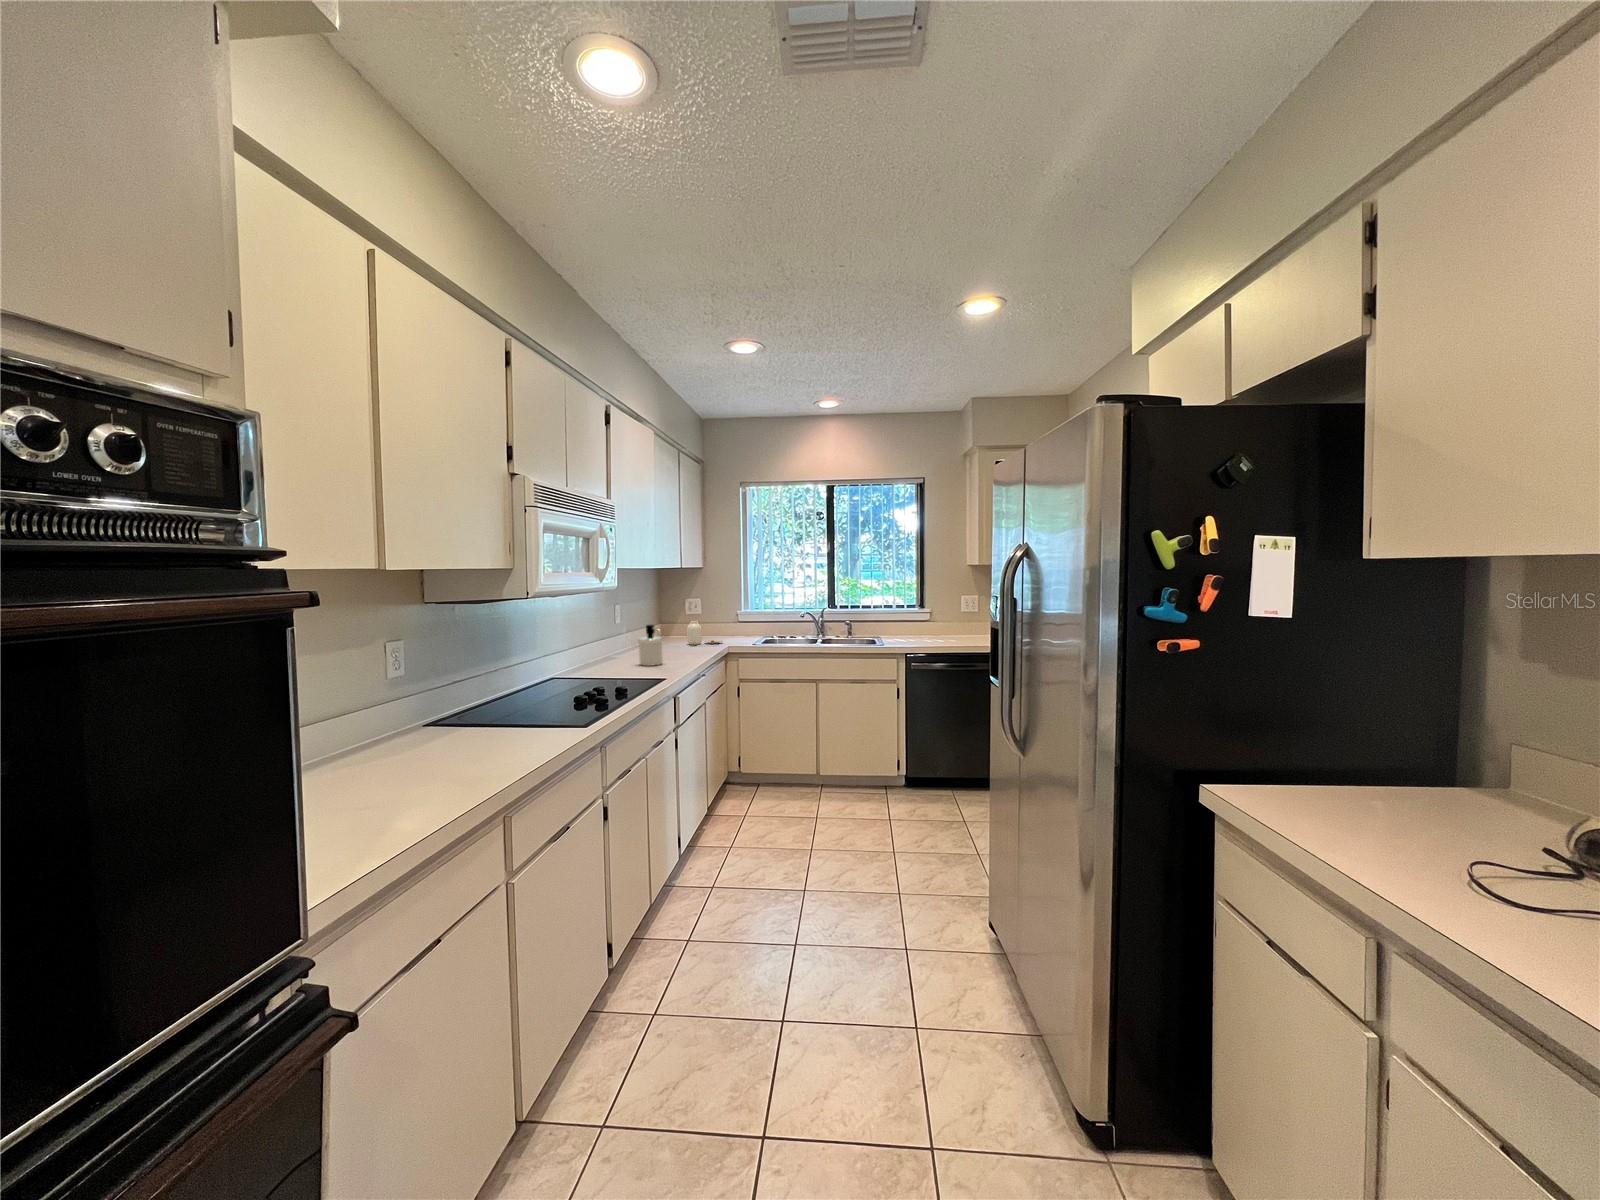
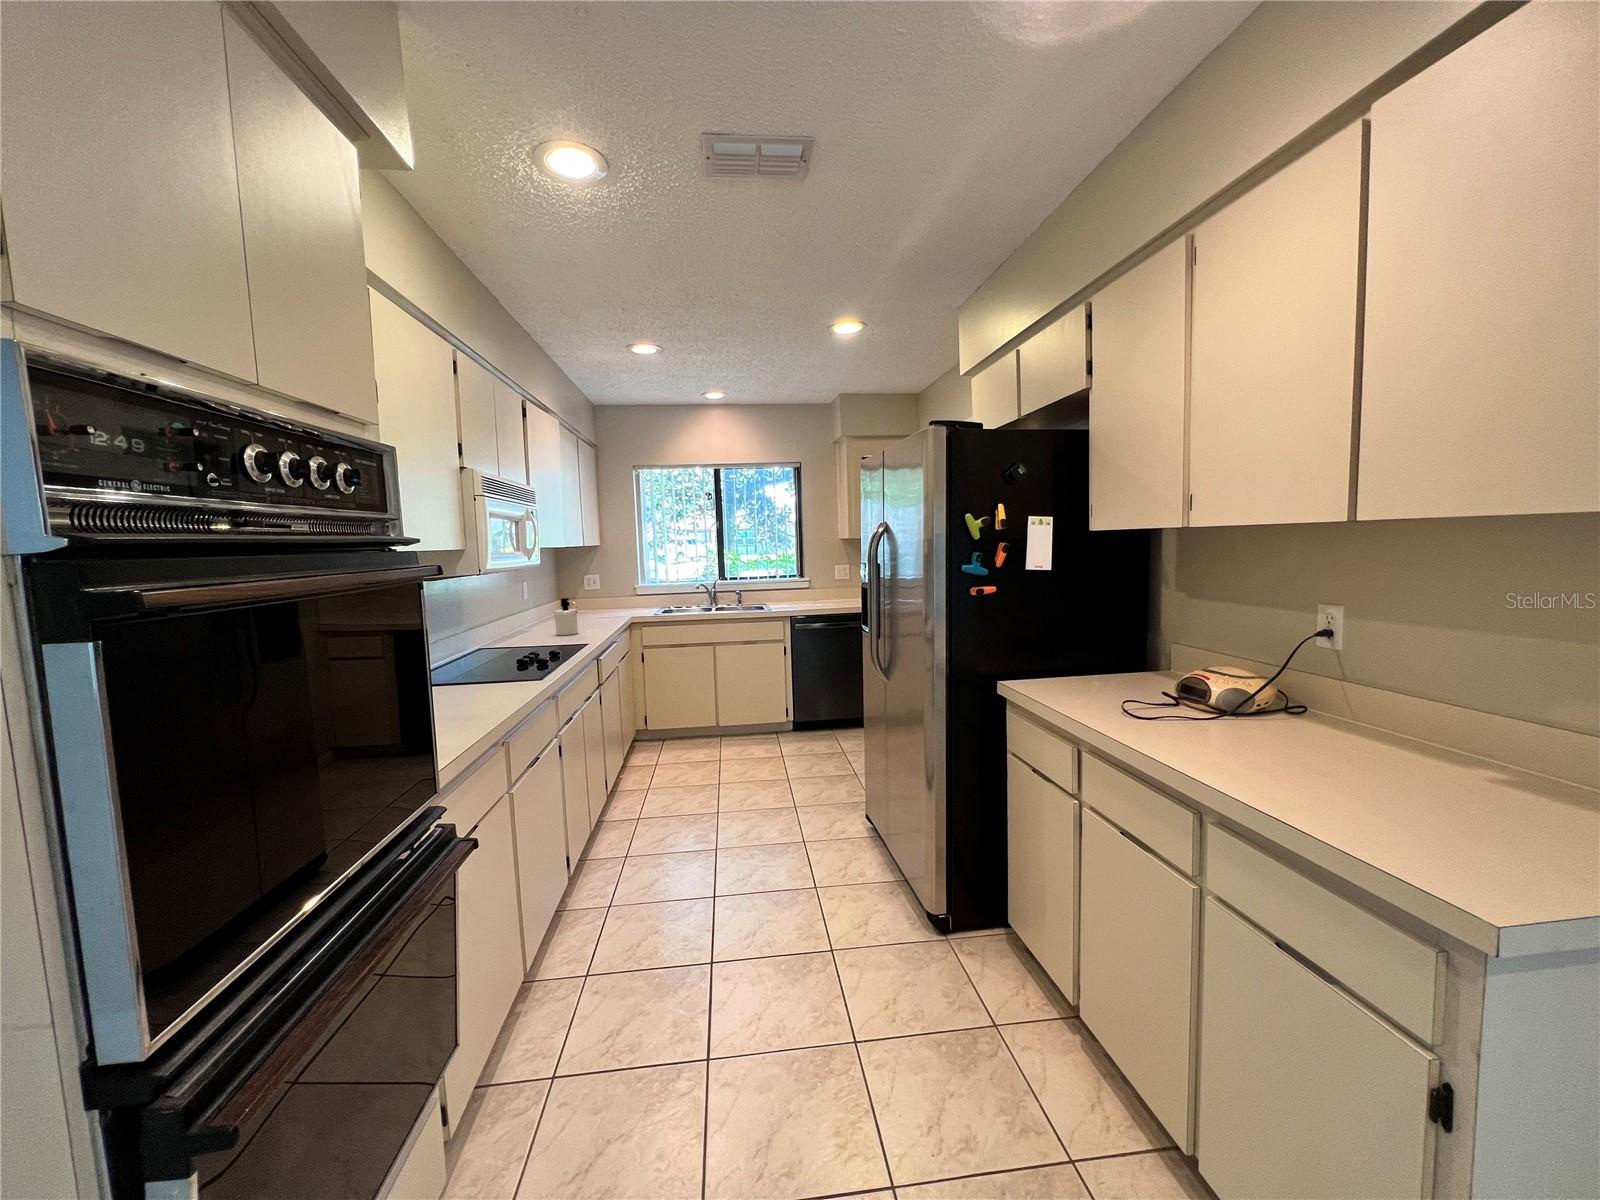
jar: present [687,621,723,646] -> none [590,595,627,618]

